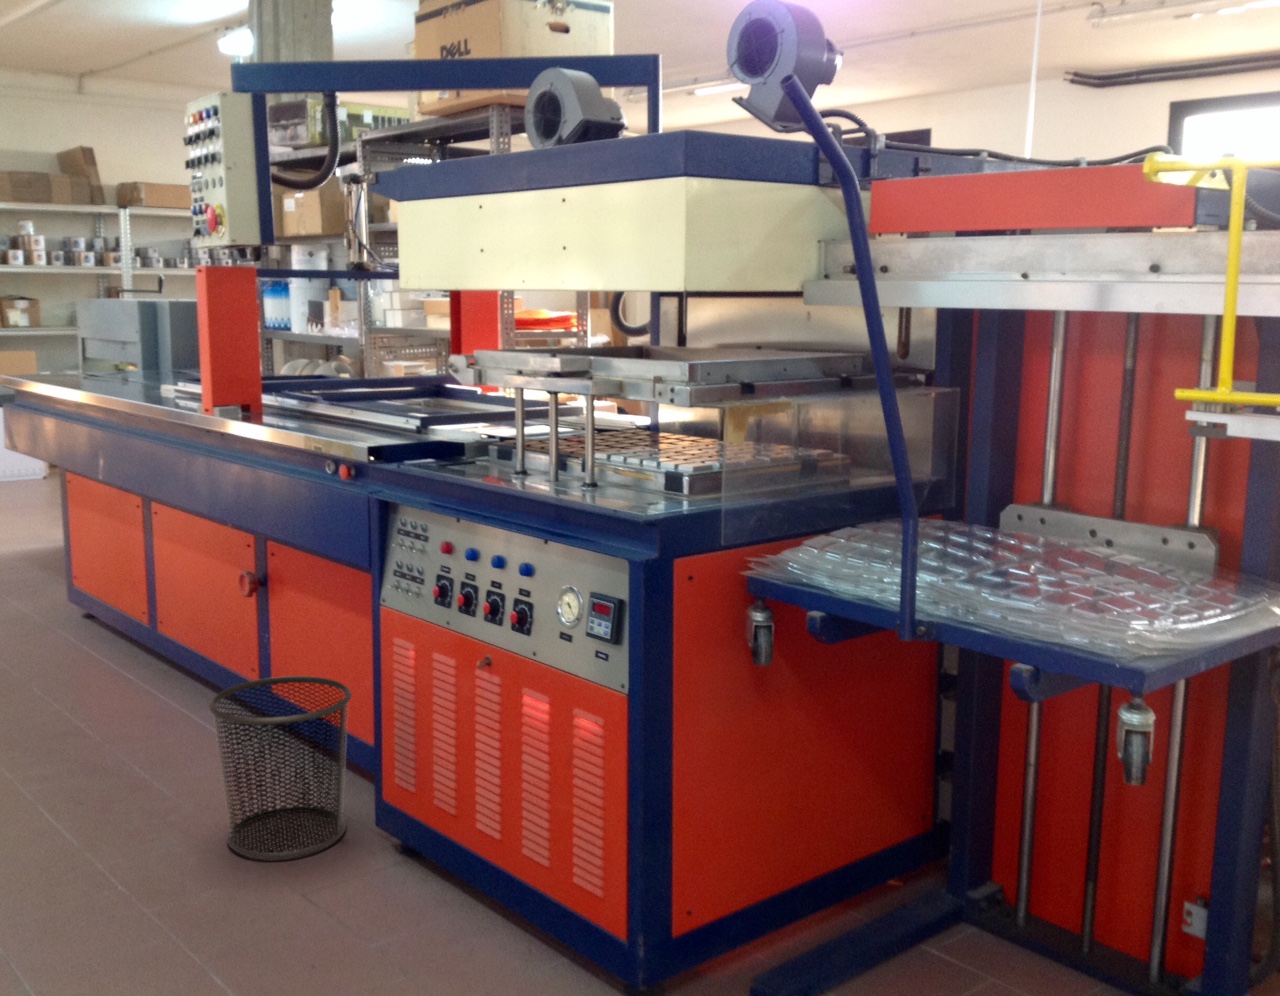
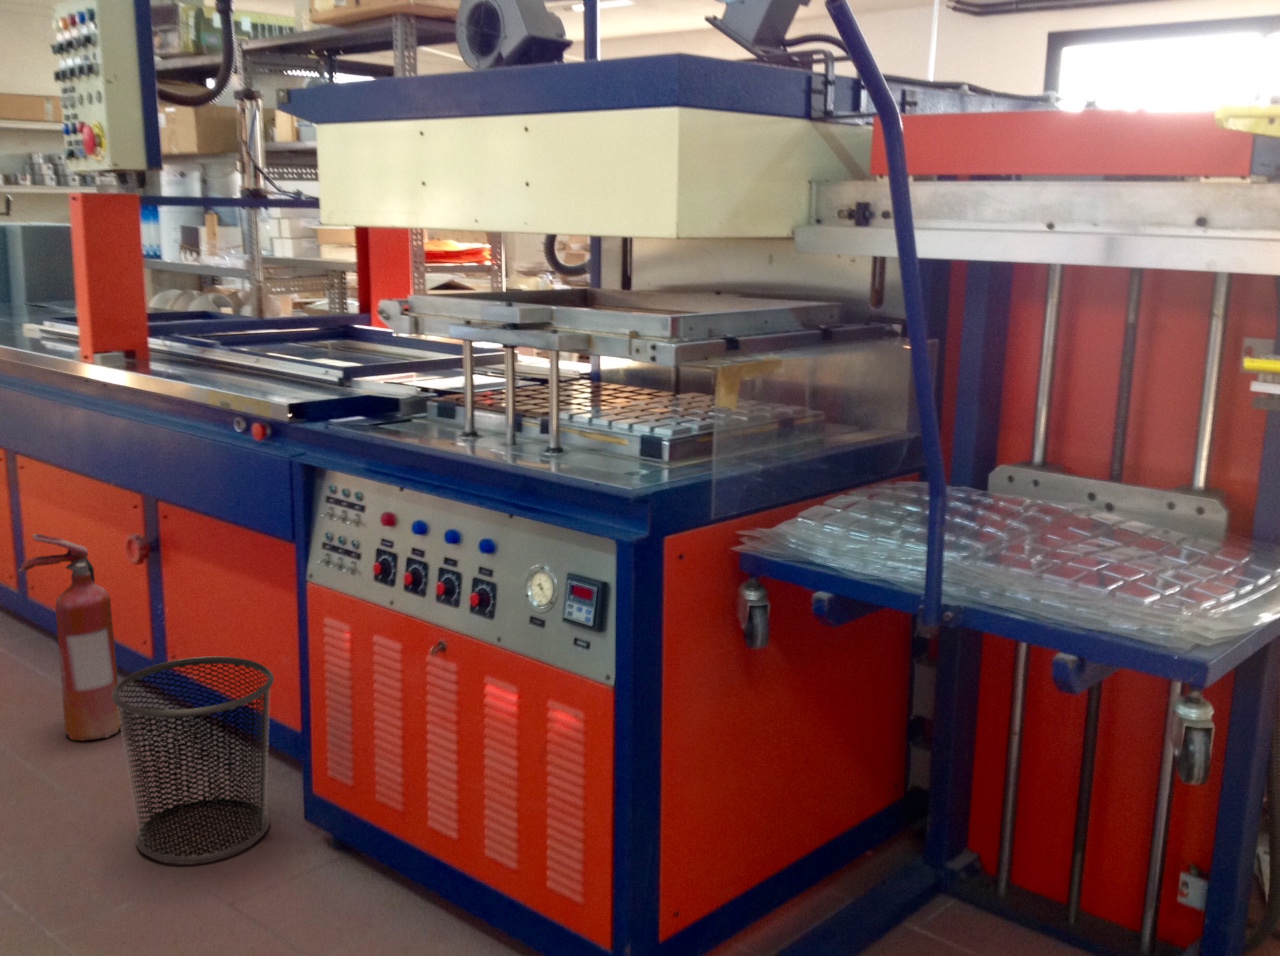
fire extinguisher: none [140,566,227,754] -> present [19,534,121,740]

